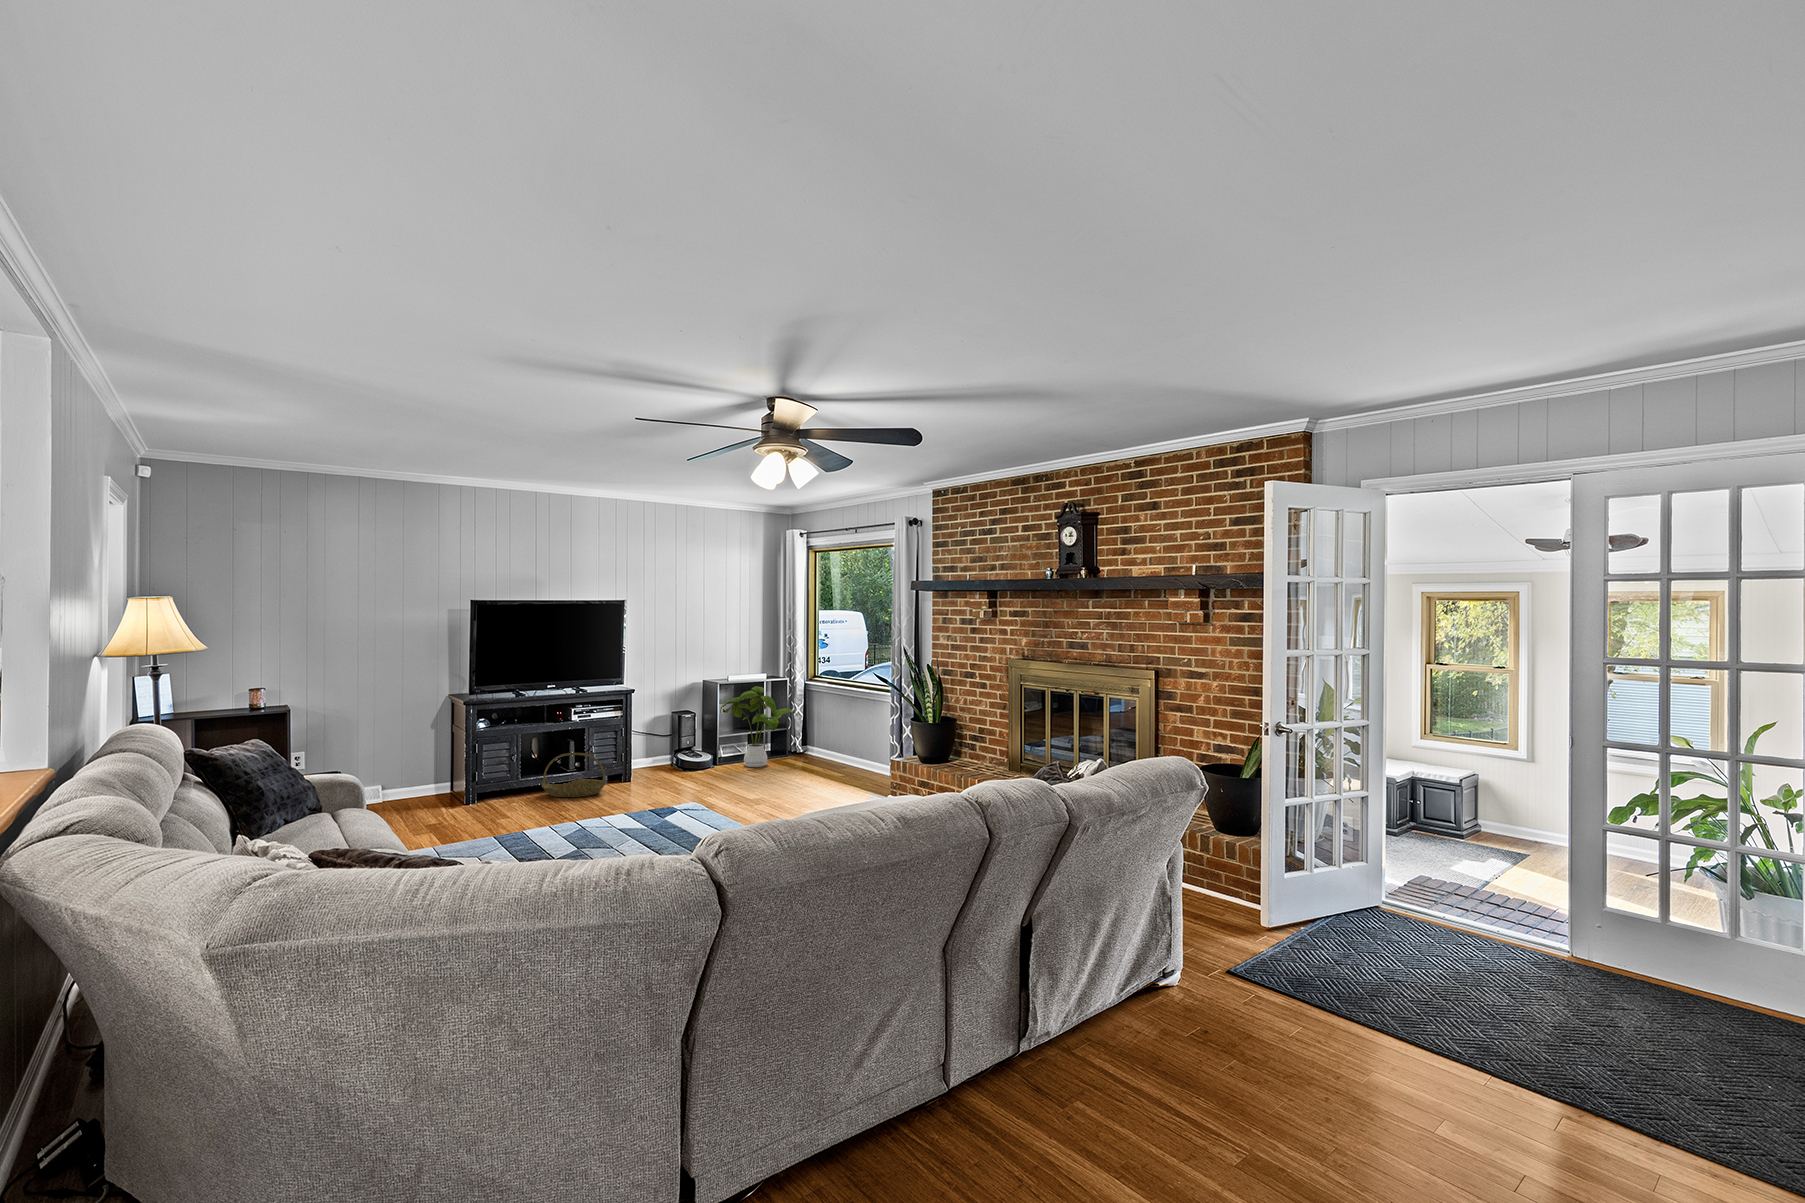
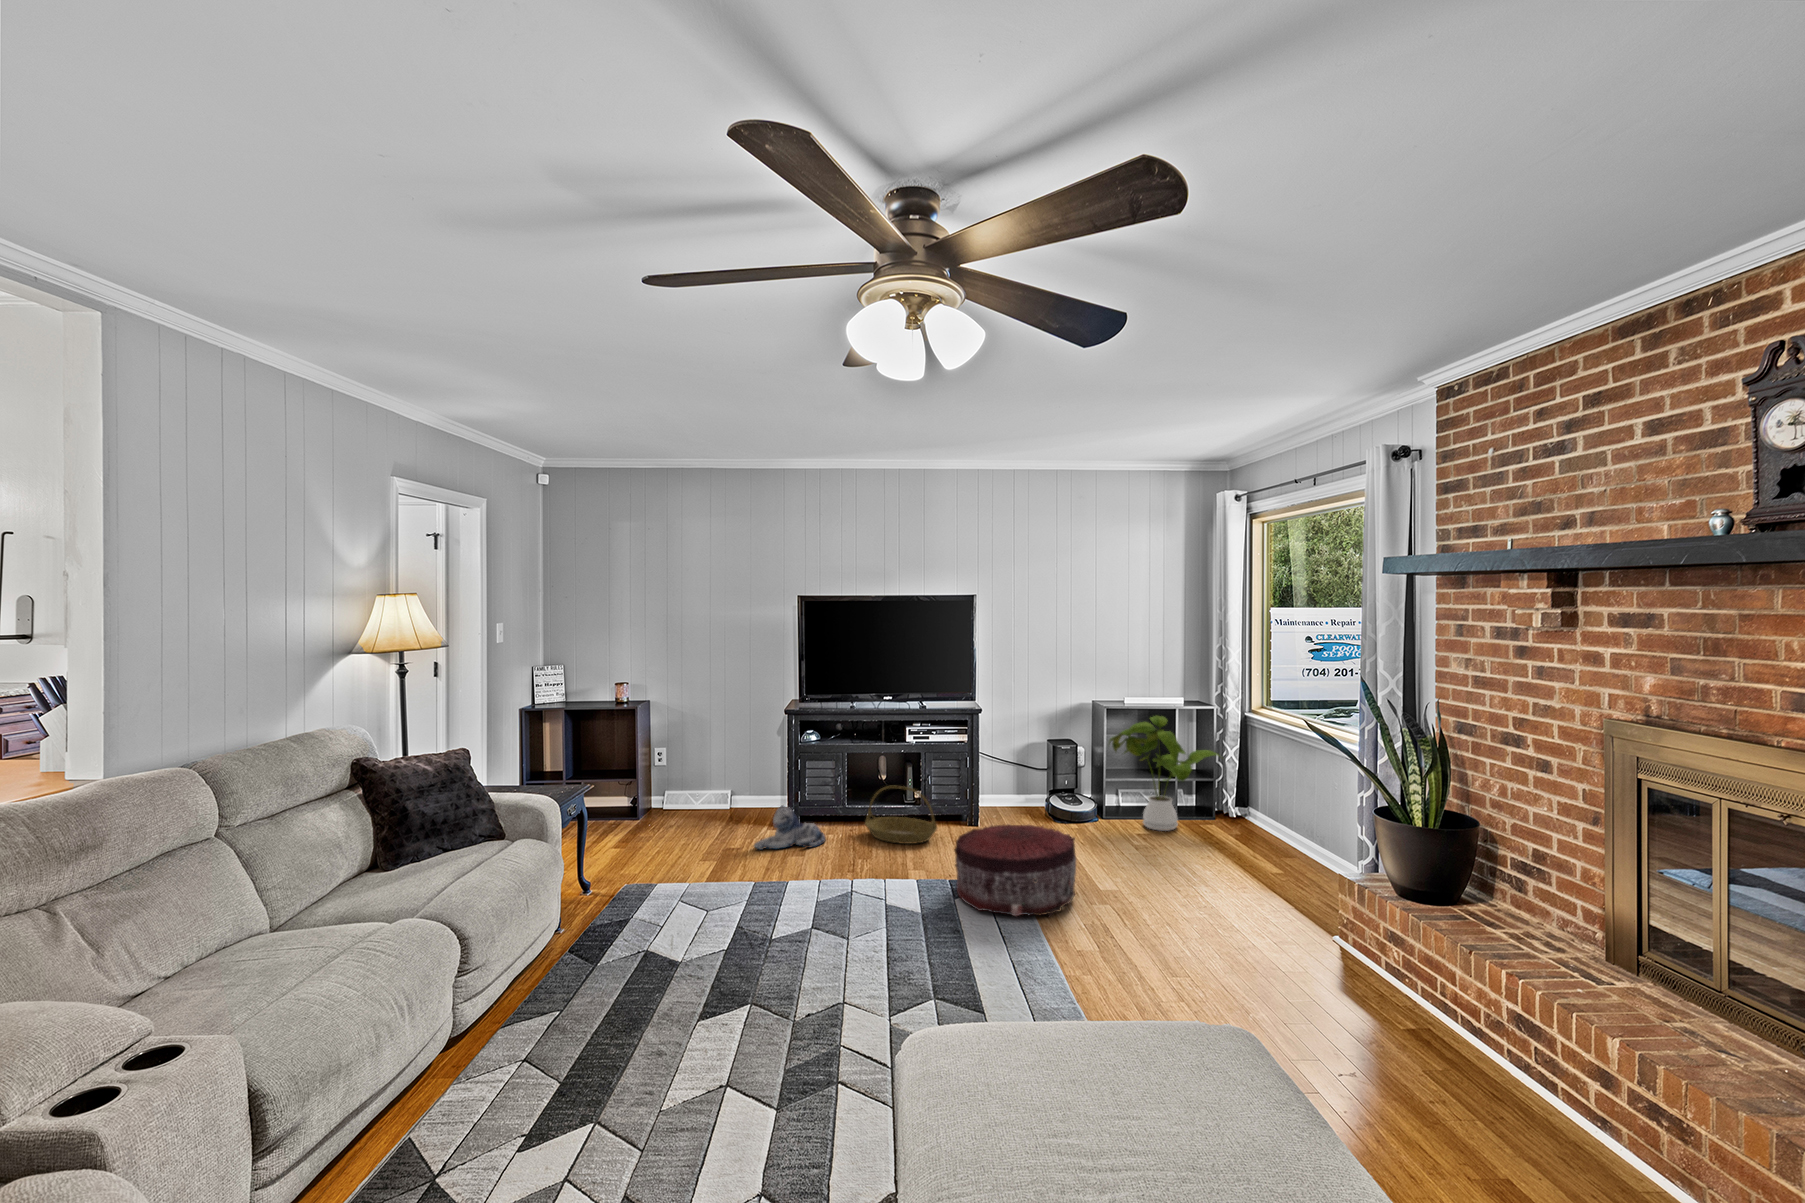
pouf: none [651,761,736,818] -> present [954,824,1076,916]
plush toy: none [455,777,514,816] -> present [754,805,826,850]

